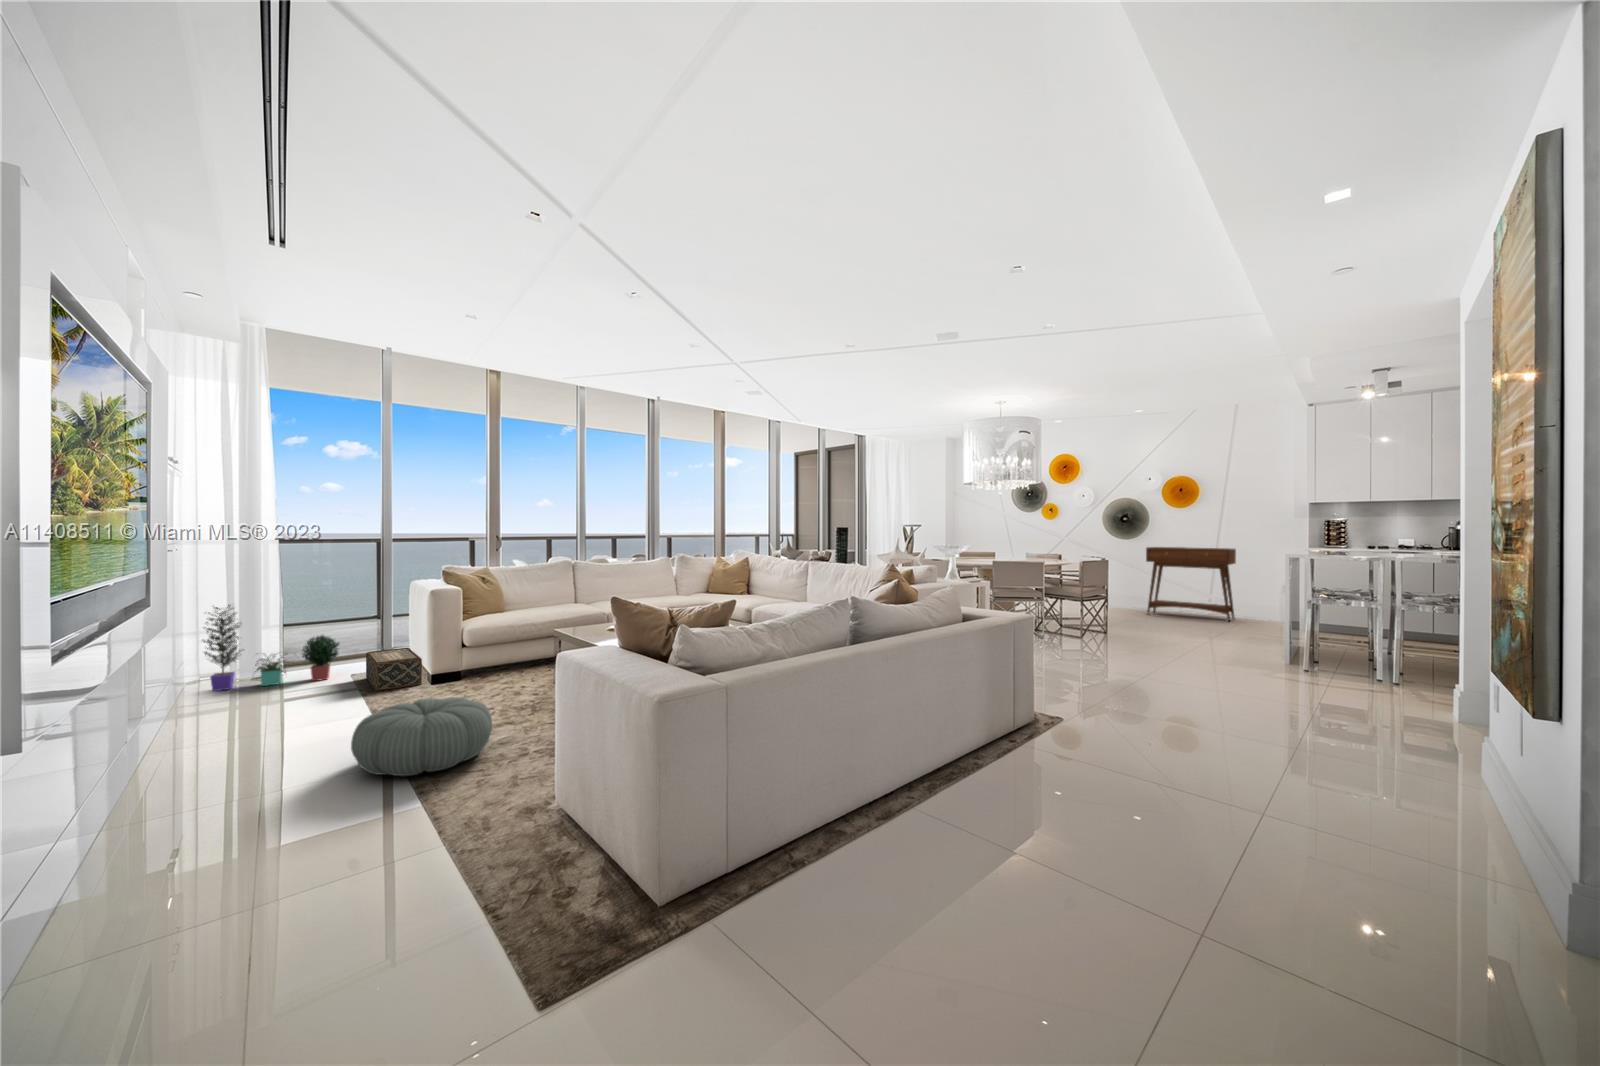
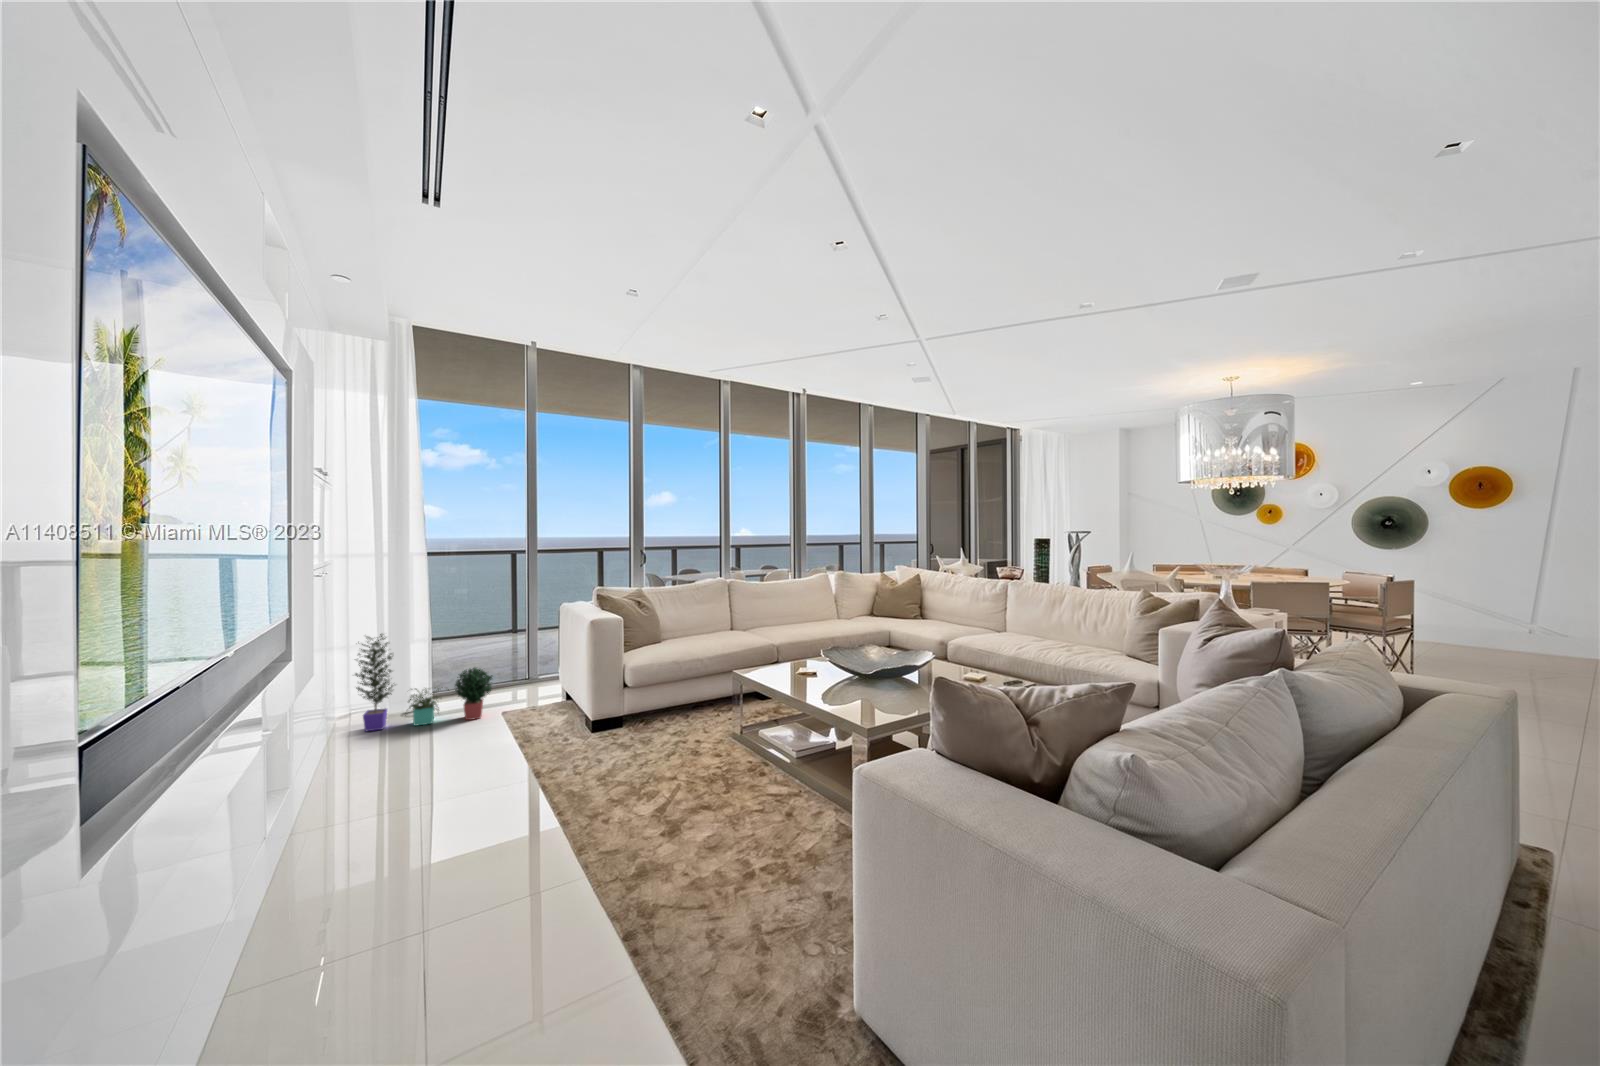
console table: present [1146,547,1236,621] -> none [1429,559,1575,661]
woven basket: present [366,648,422,691] -> none [521,683,583,739]
pouf: present [351,697,492,776] -> none [527,780,699,911]

